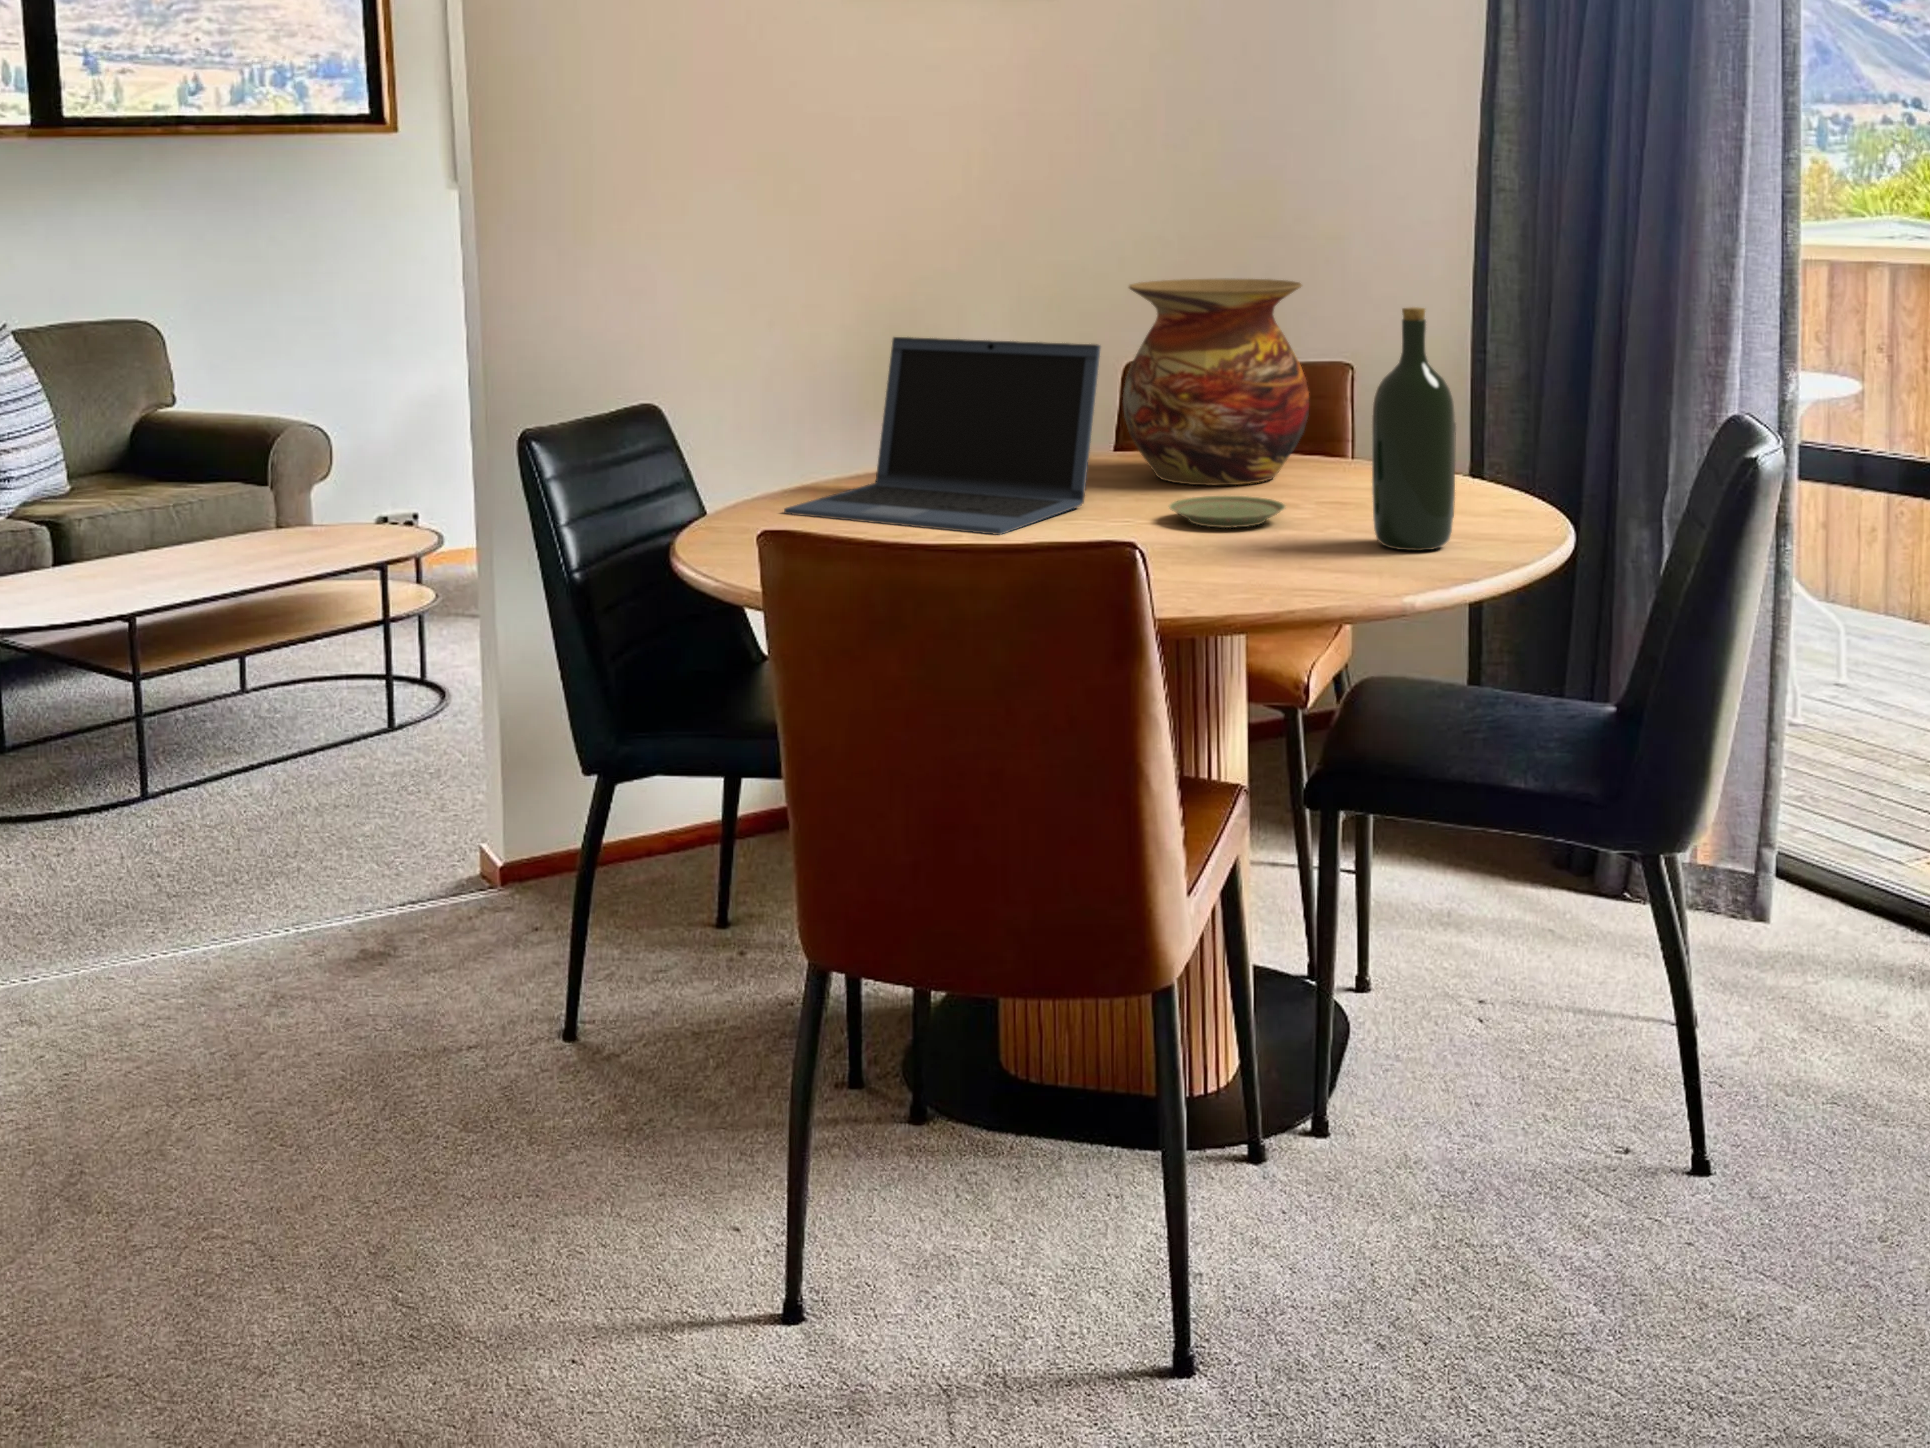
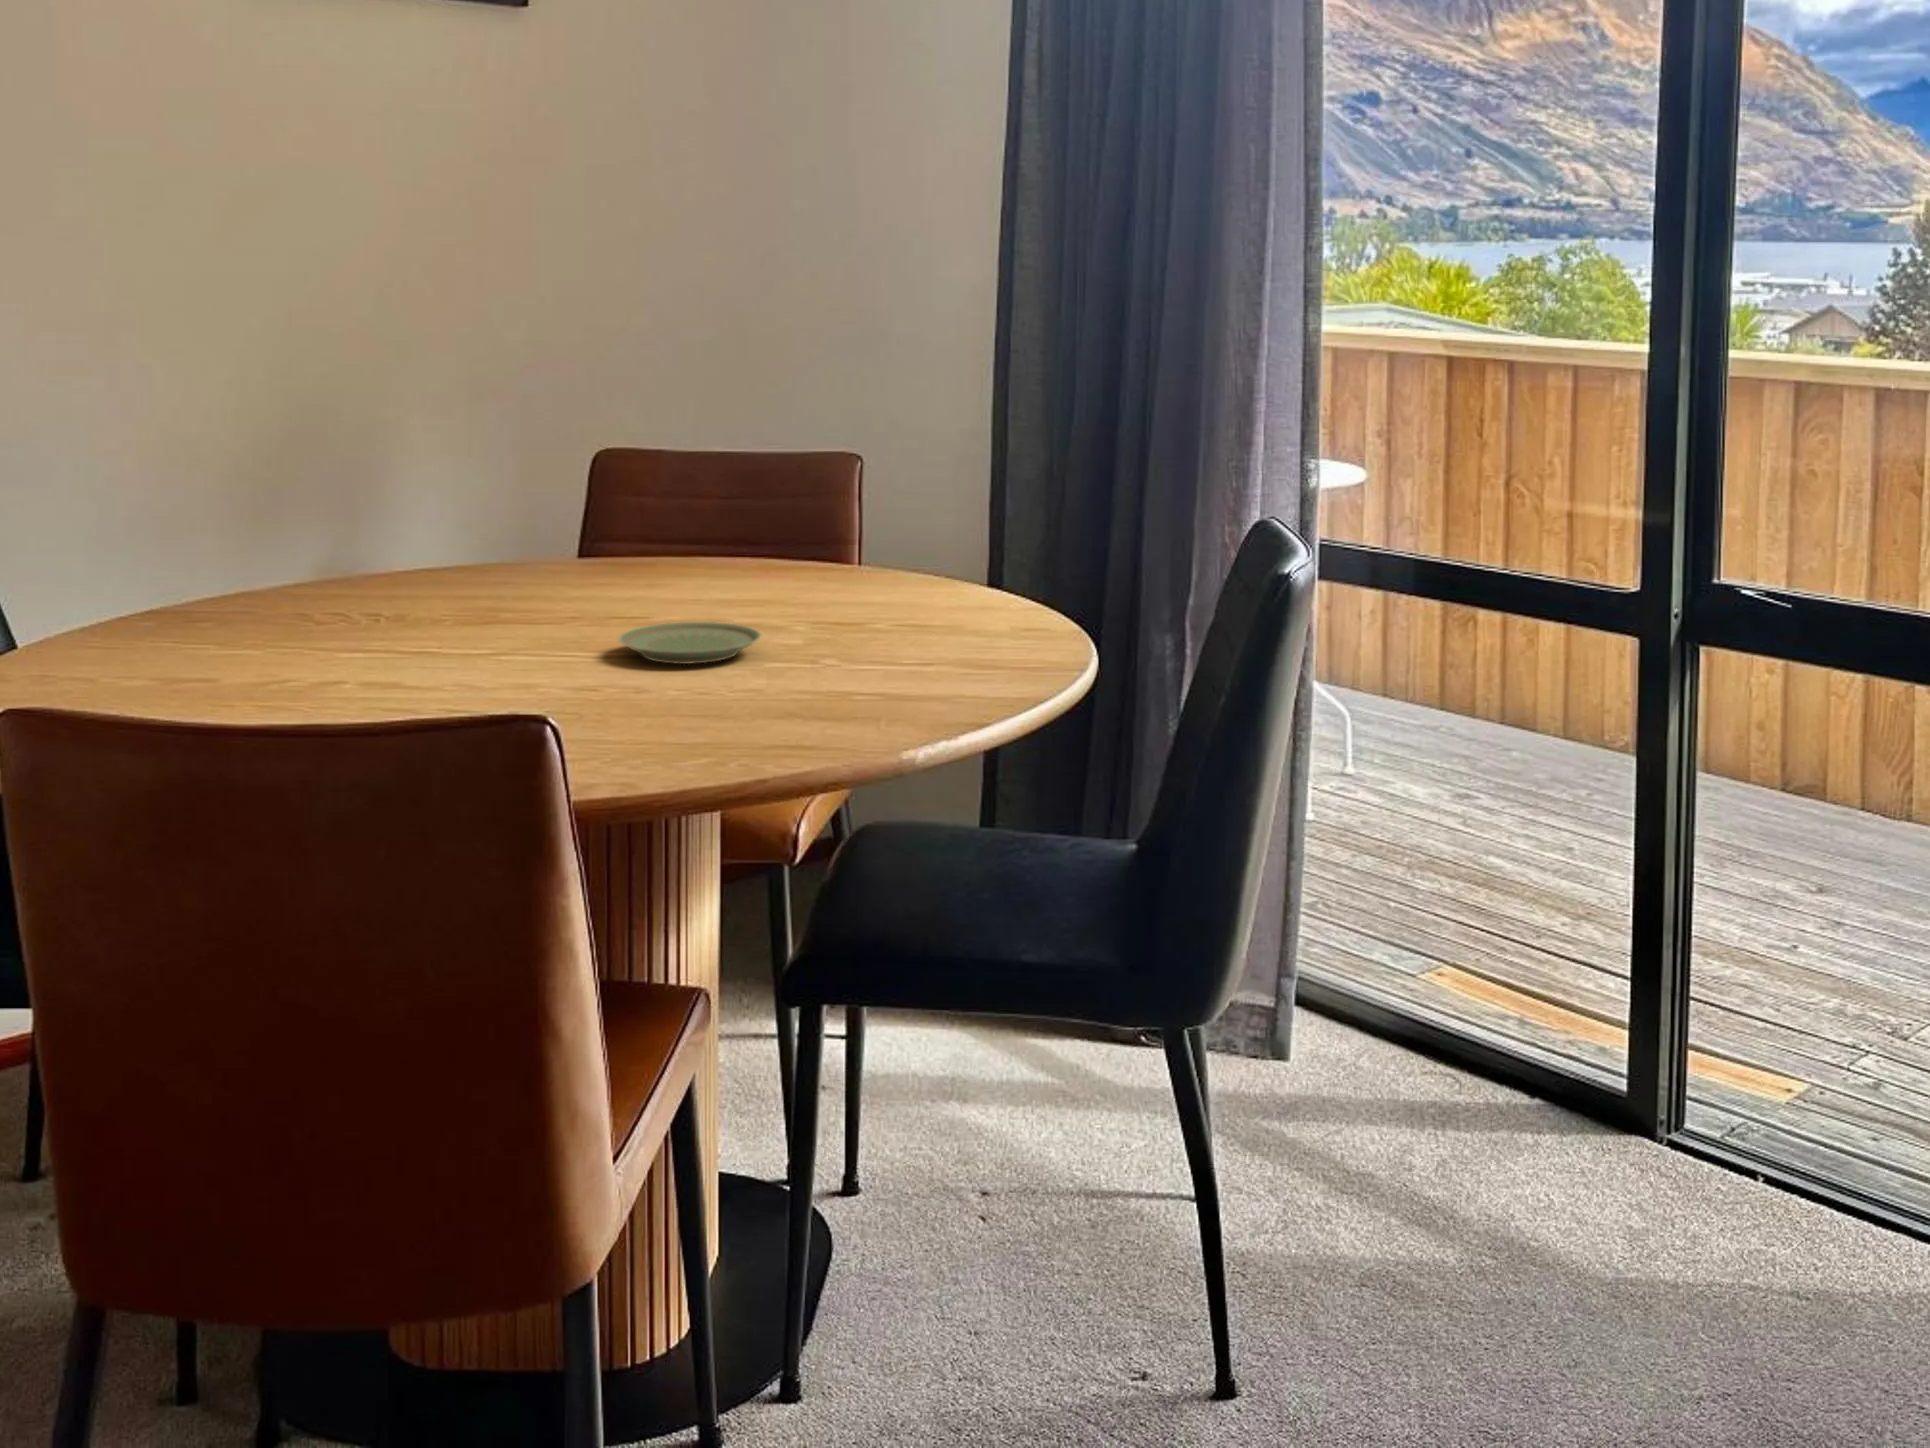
vase: present [1123,279,1309,485] -> none [574,360,798,606]
wine bottle: present [1372,307,1456,551] -> none [862,404,957,689]
laptop: present [784,337,1100,535] -> none [103,426,540,682]

